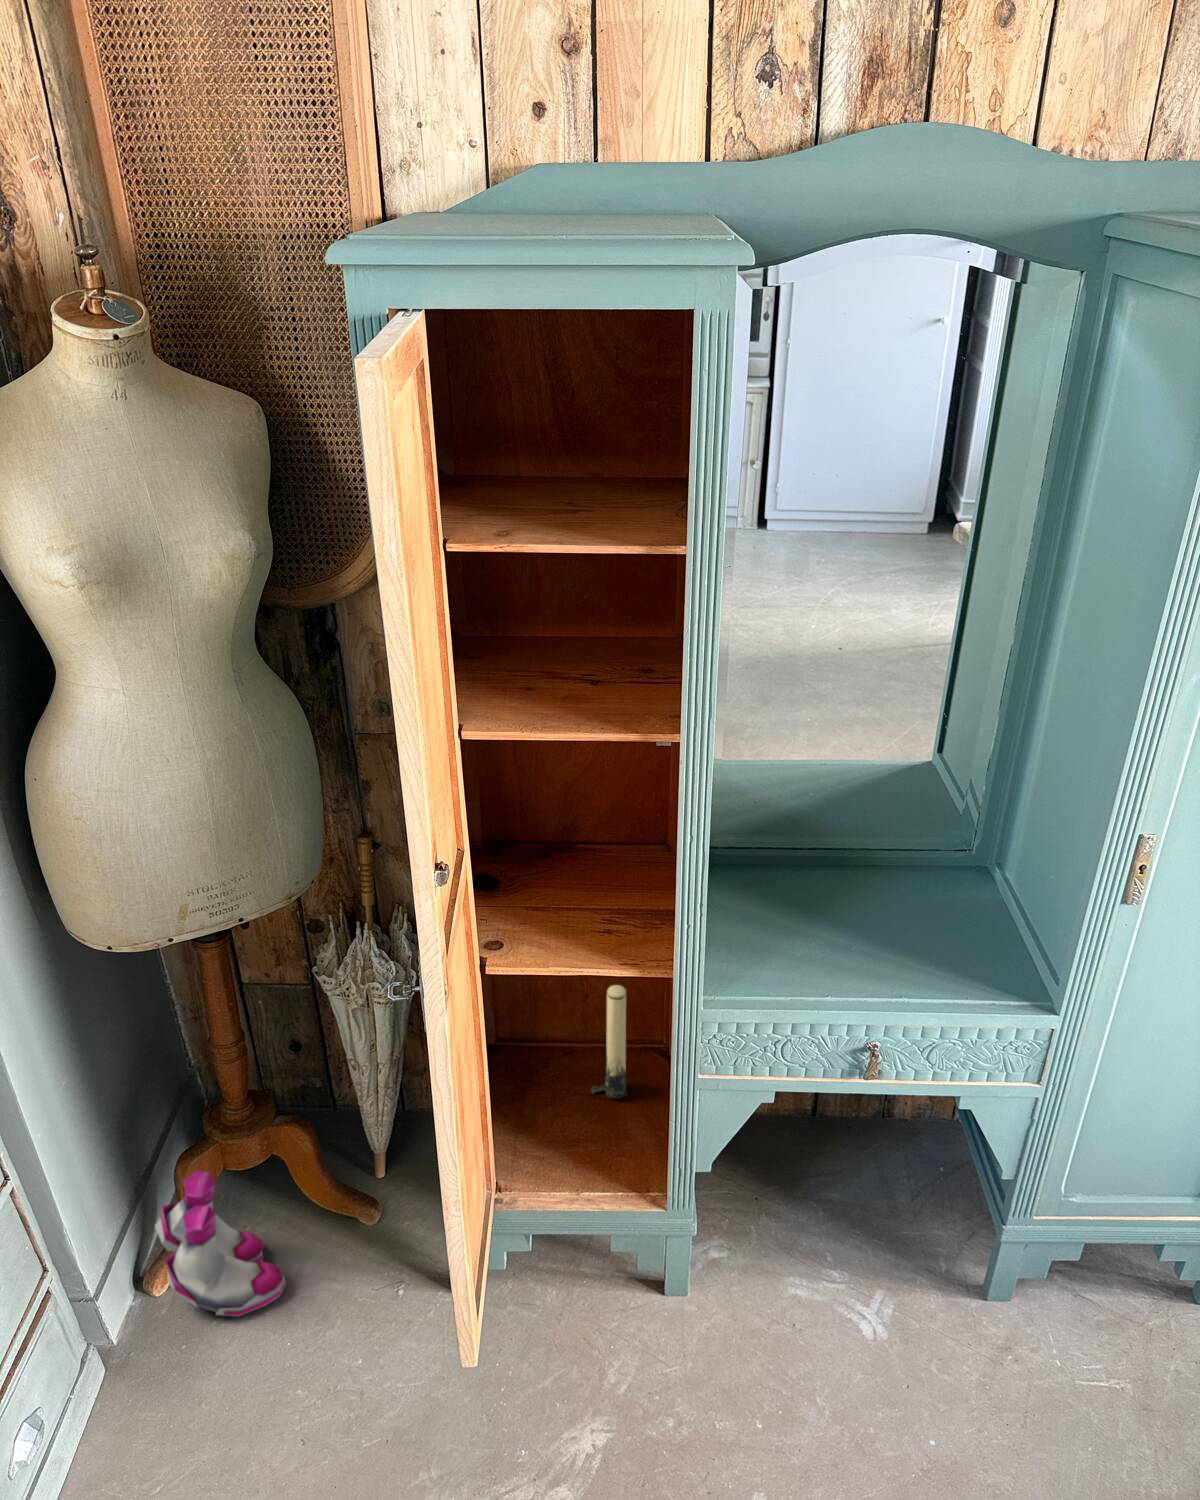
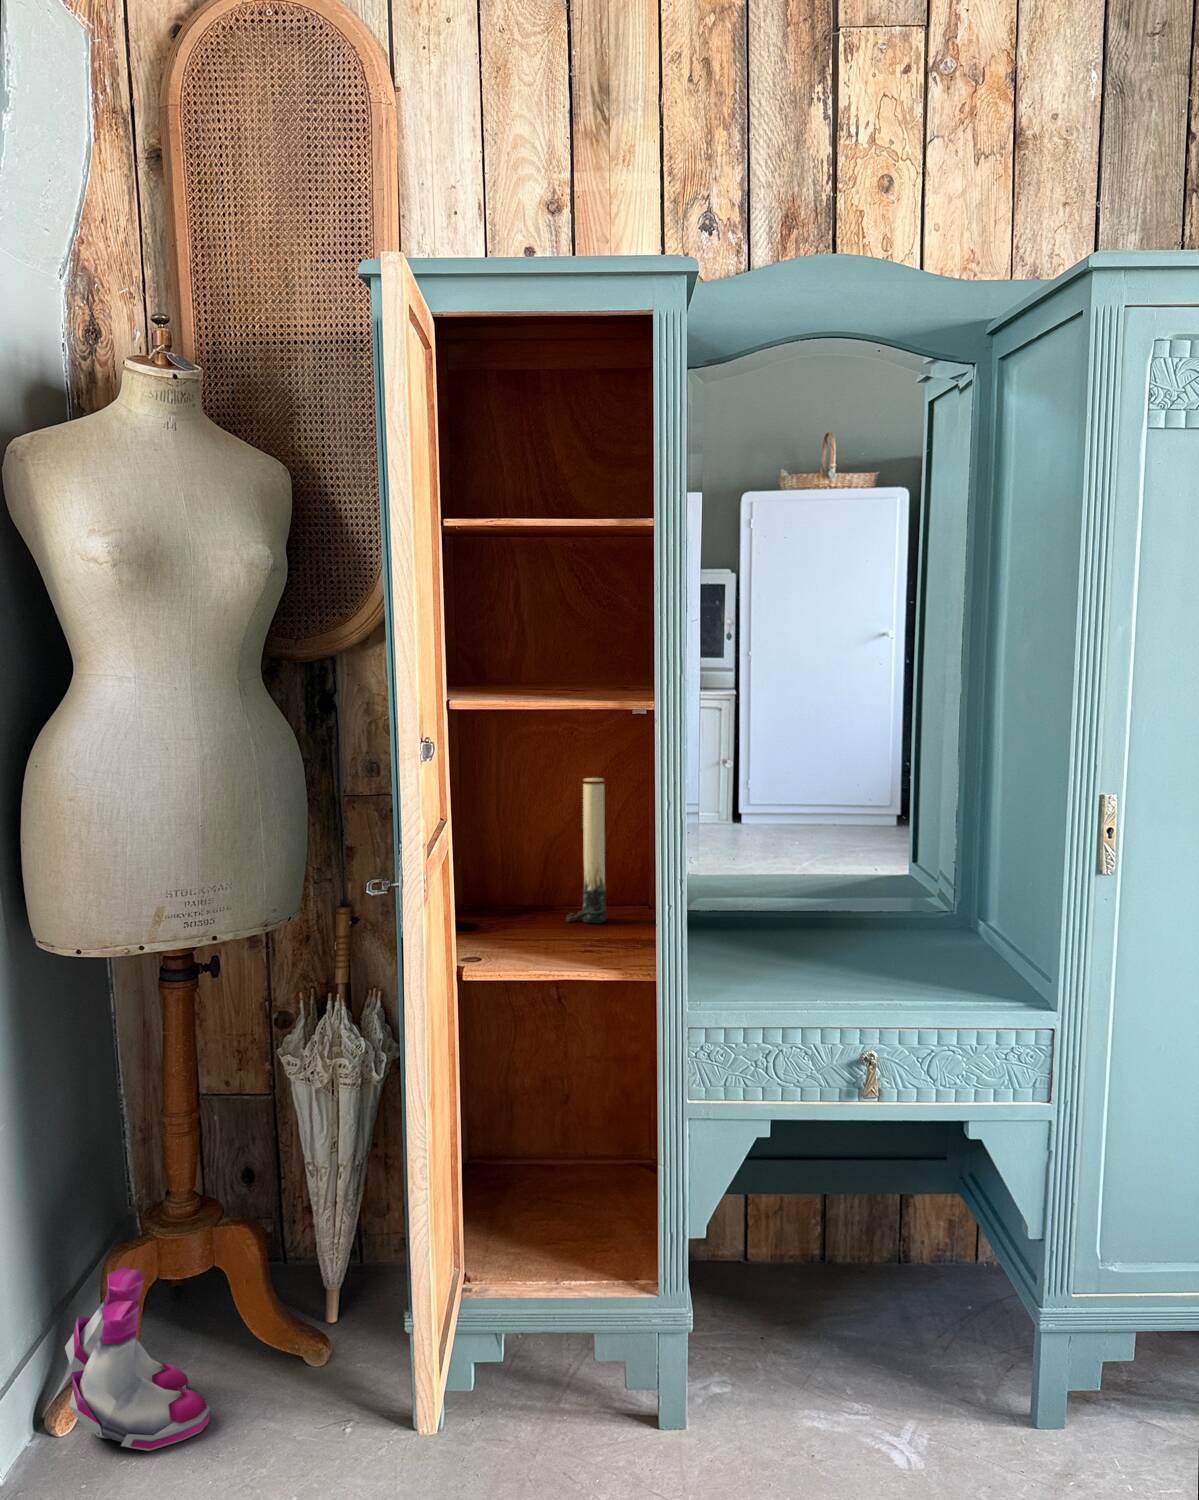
candle: present [591,985,627,1099] -> present [566,778,607,923]

